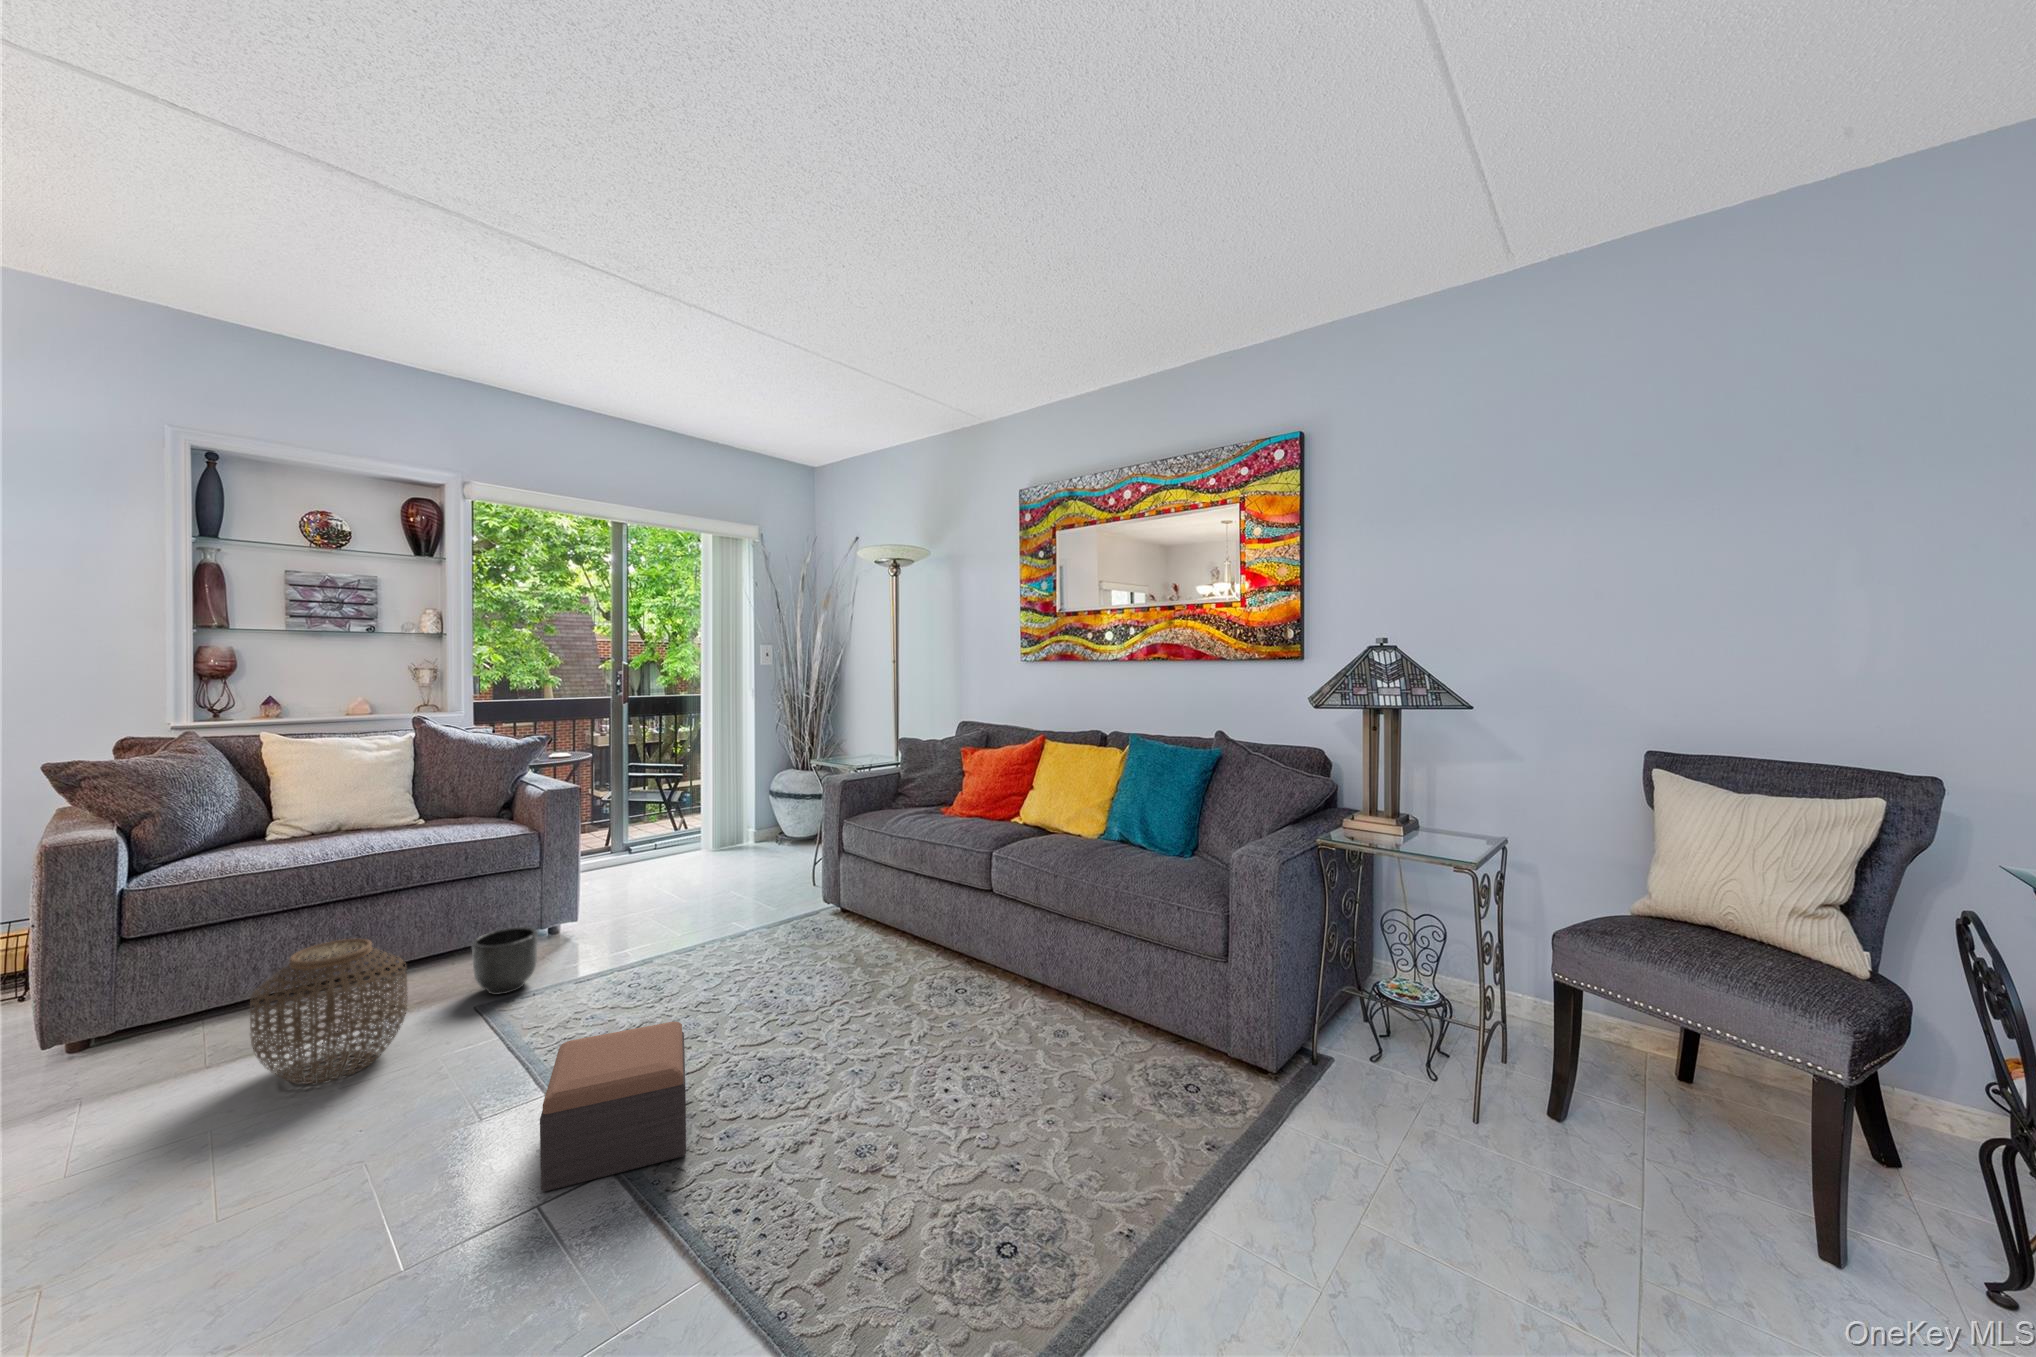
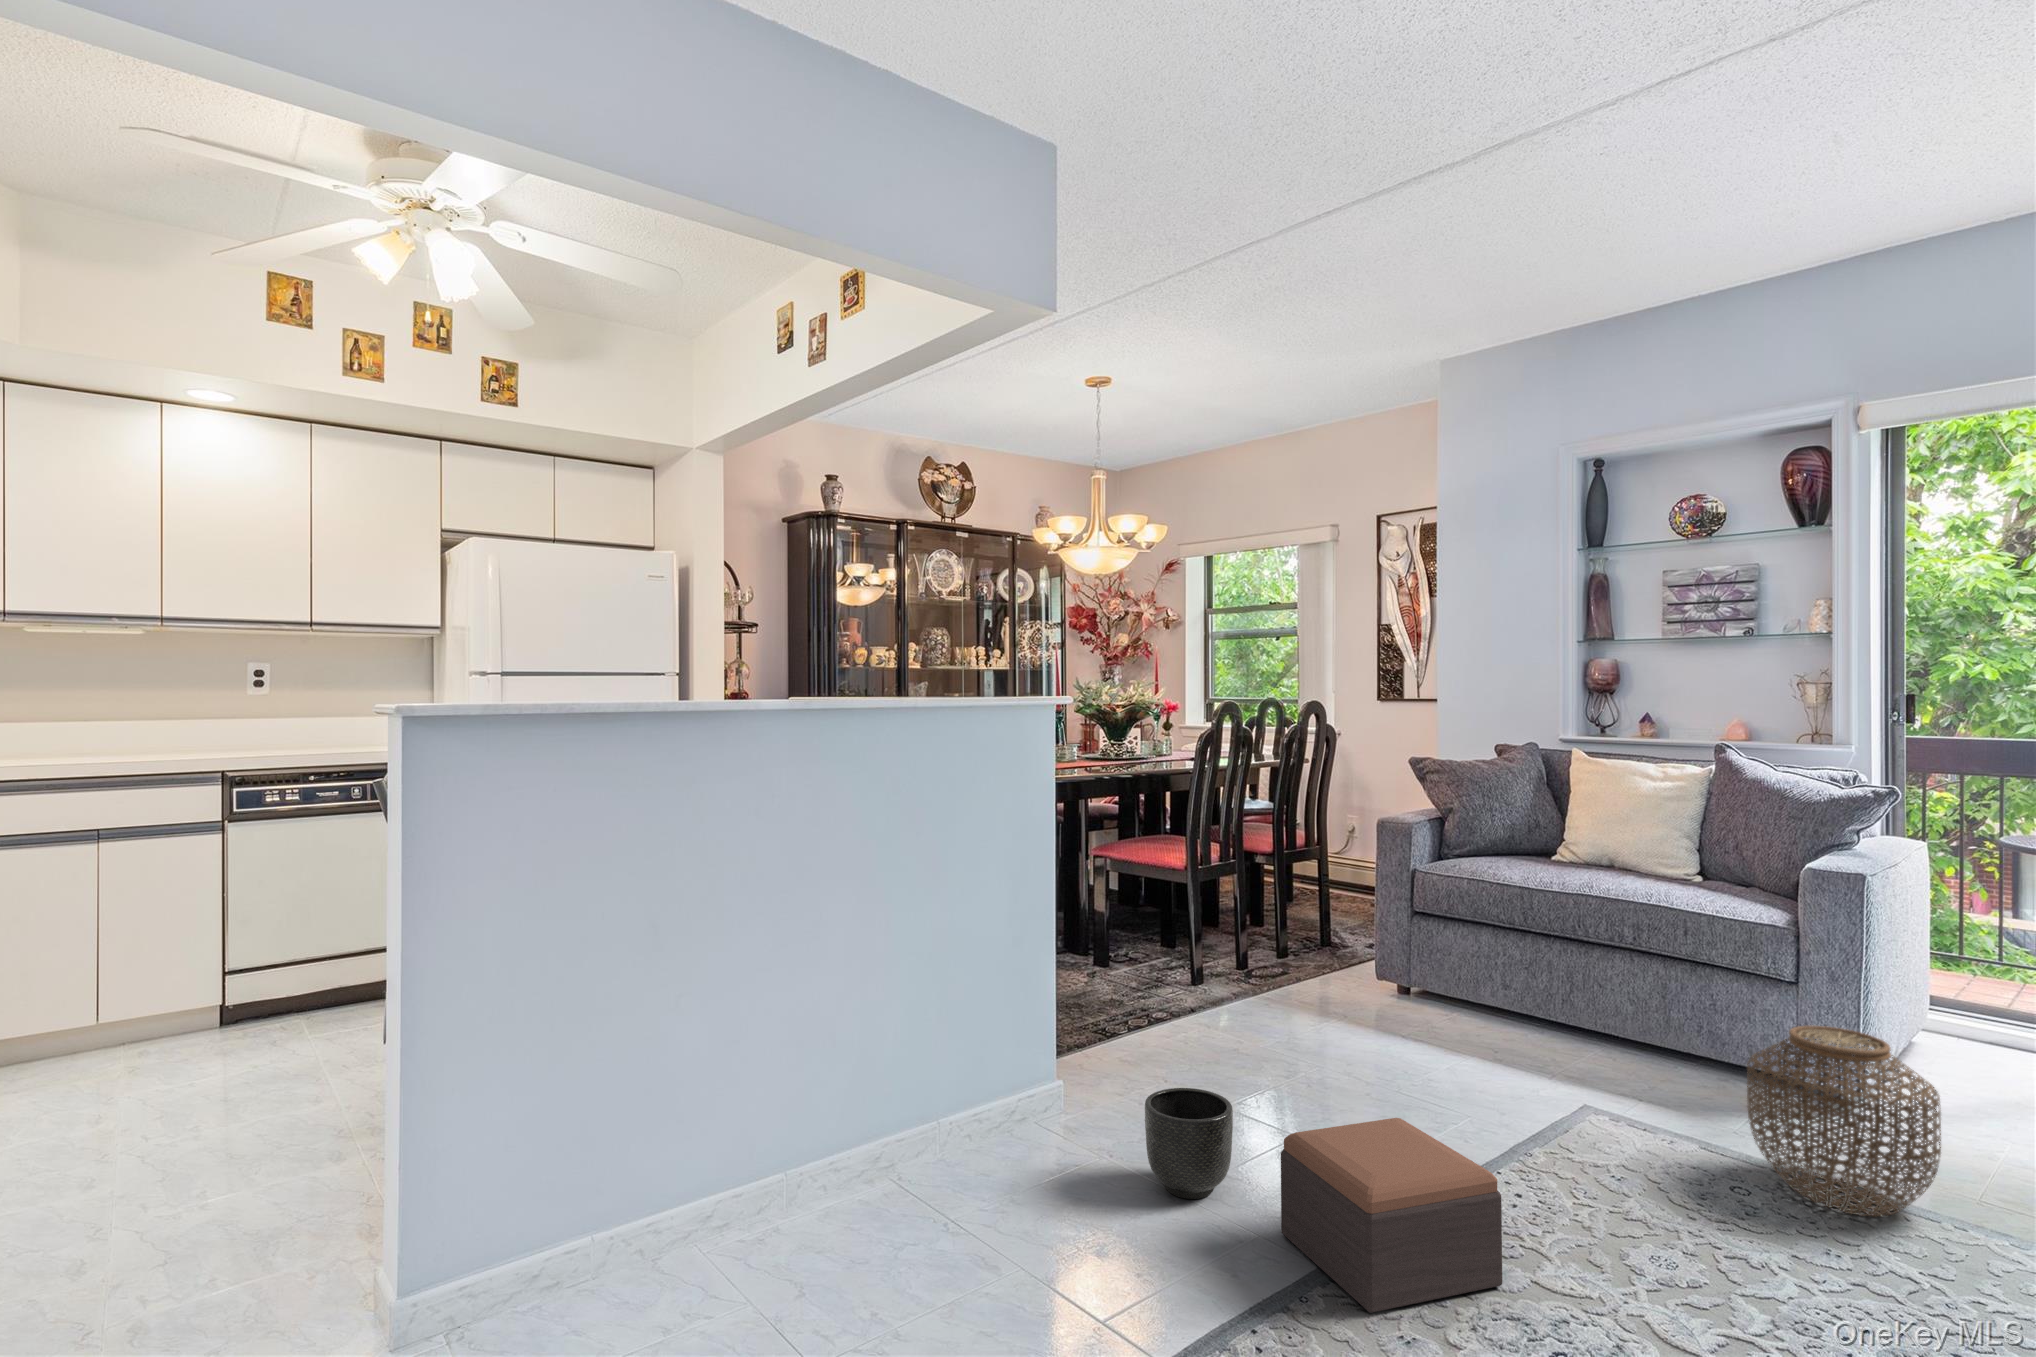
planter: present [472,927,538,995] -> present [1145,1088,1233,1199]
woven basket: present [250,939,408,1084] -> present [1747,1026,1941,1216]

